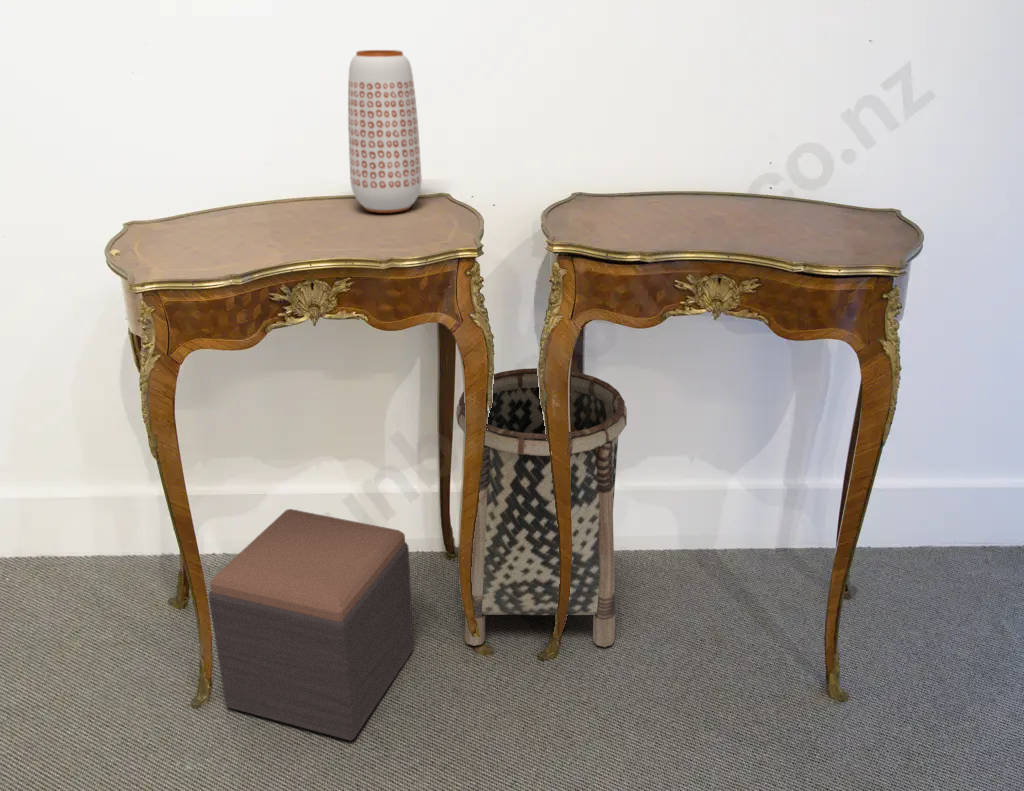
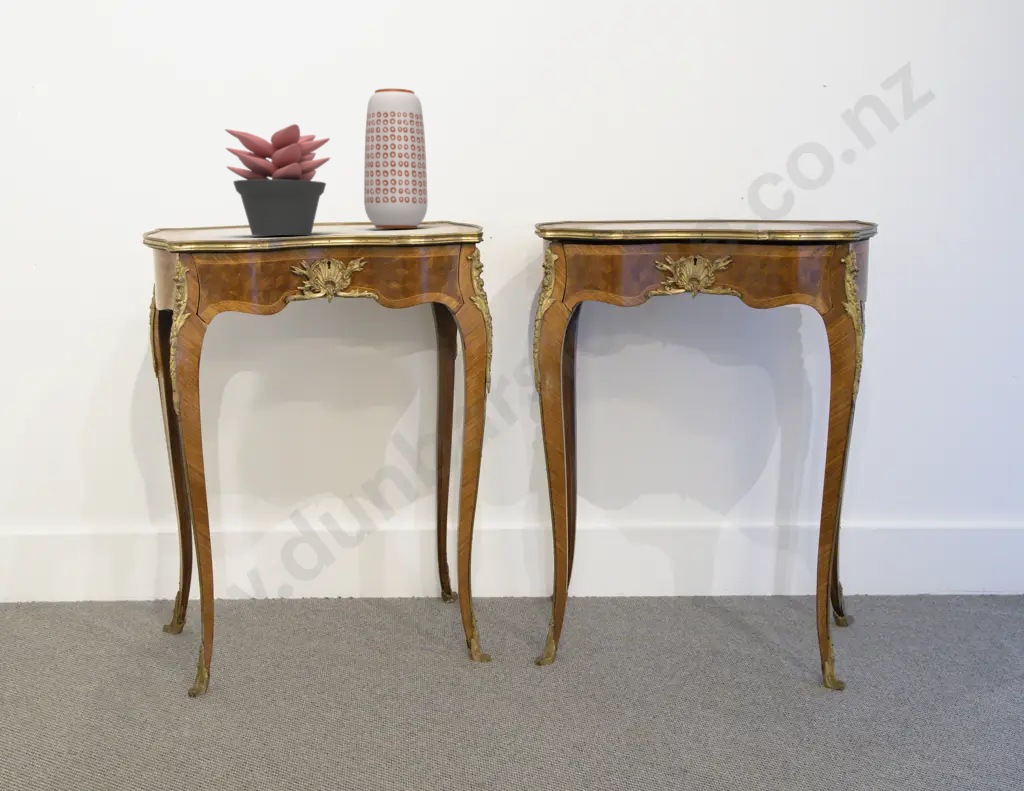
succulent plant: none [183,117,307,251] -> present [225,124,330,235]
basket: present [456,368,627,647] -> none [455,395,618,658]
footstool: present [208,509,413,740] -> none [210,511,408,723]

